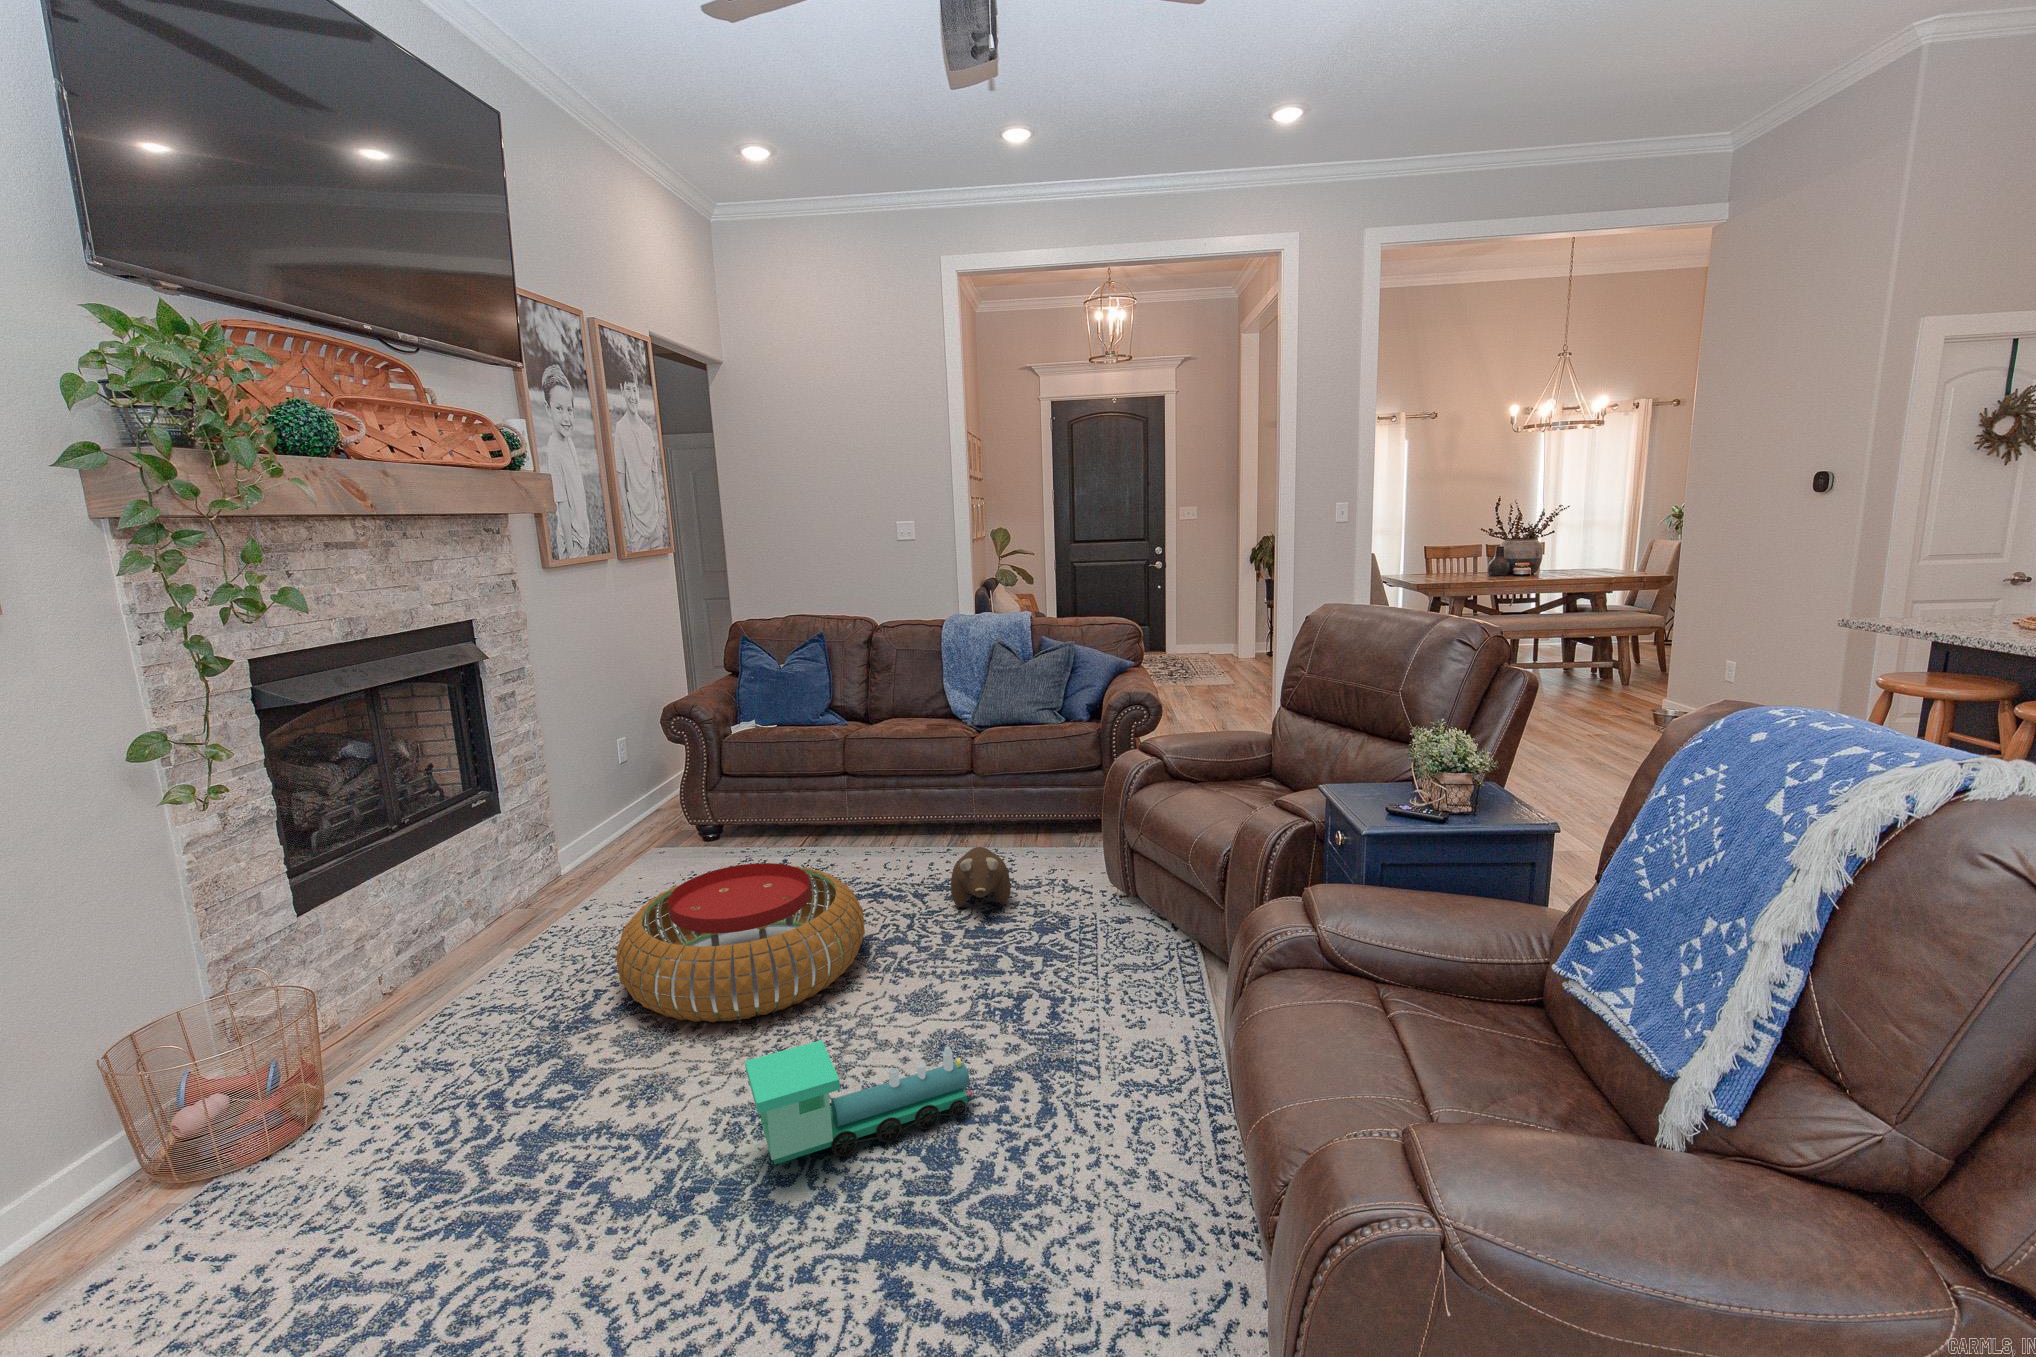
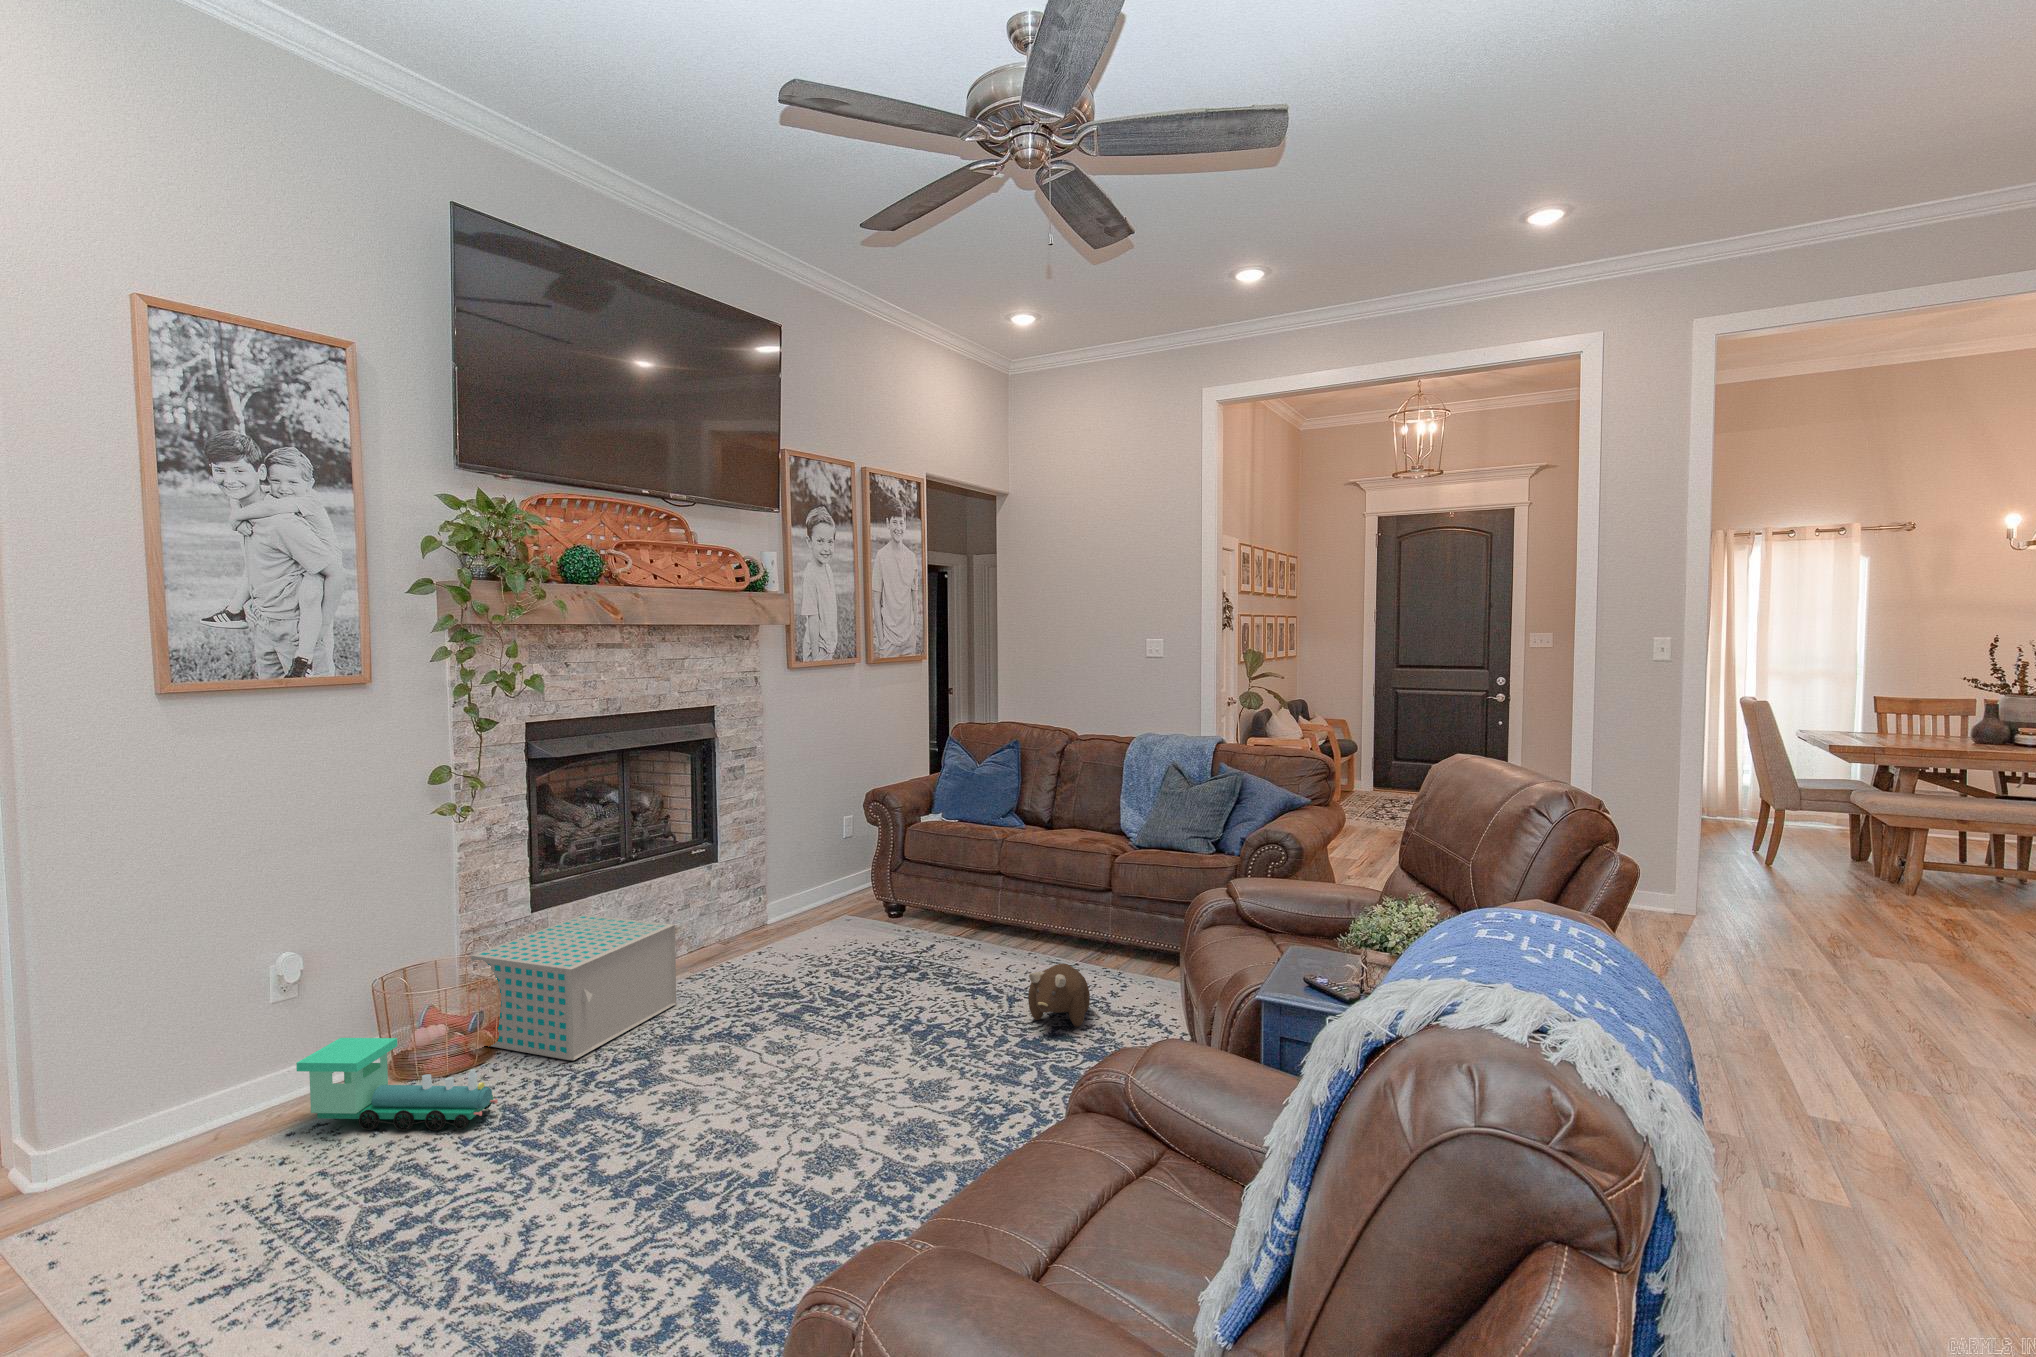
pouf: present [616,863,865,1022] -> none [715,937,929,1068]
storage box: none [243,892,531,1105] -> present [471,914,676,1060]
toy train: present [745,1040,974,1165] -> present [296,1038,498,1131]

